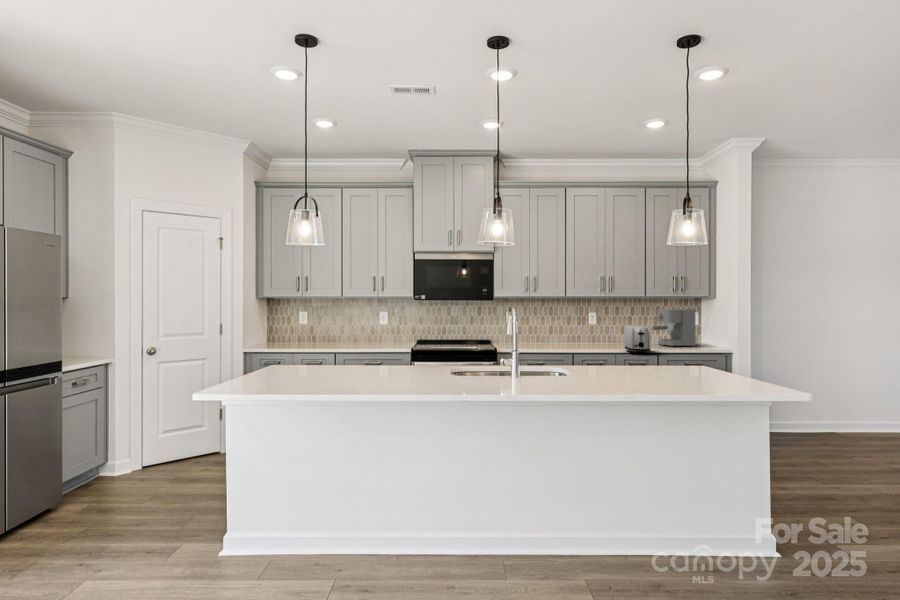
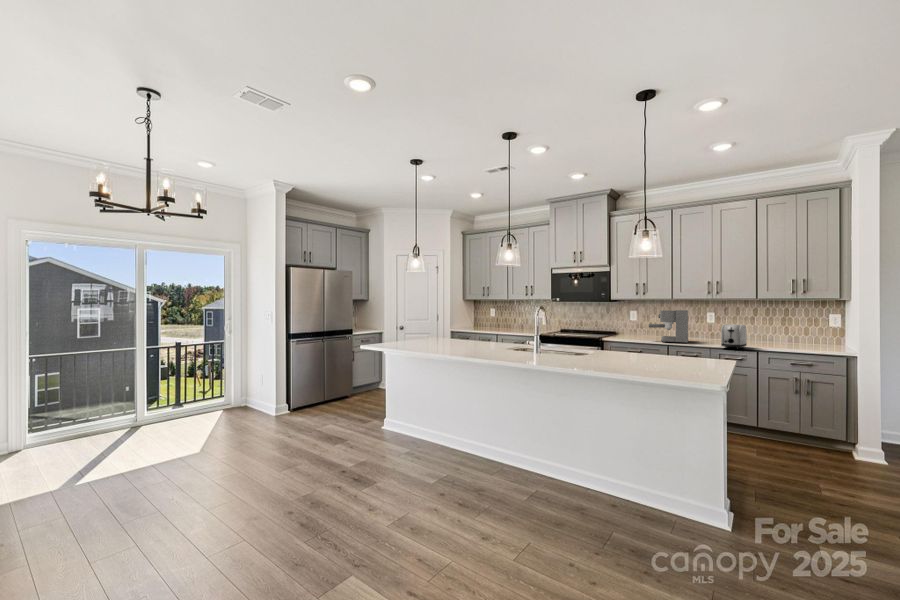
coffee maker: present [652,309,695,346] -> present [649,310,688,343]

